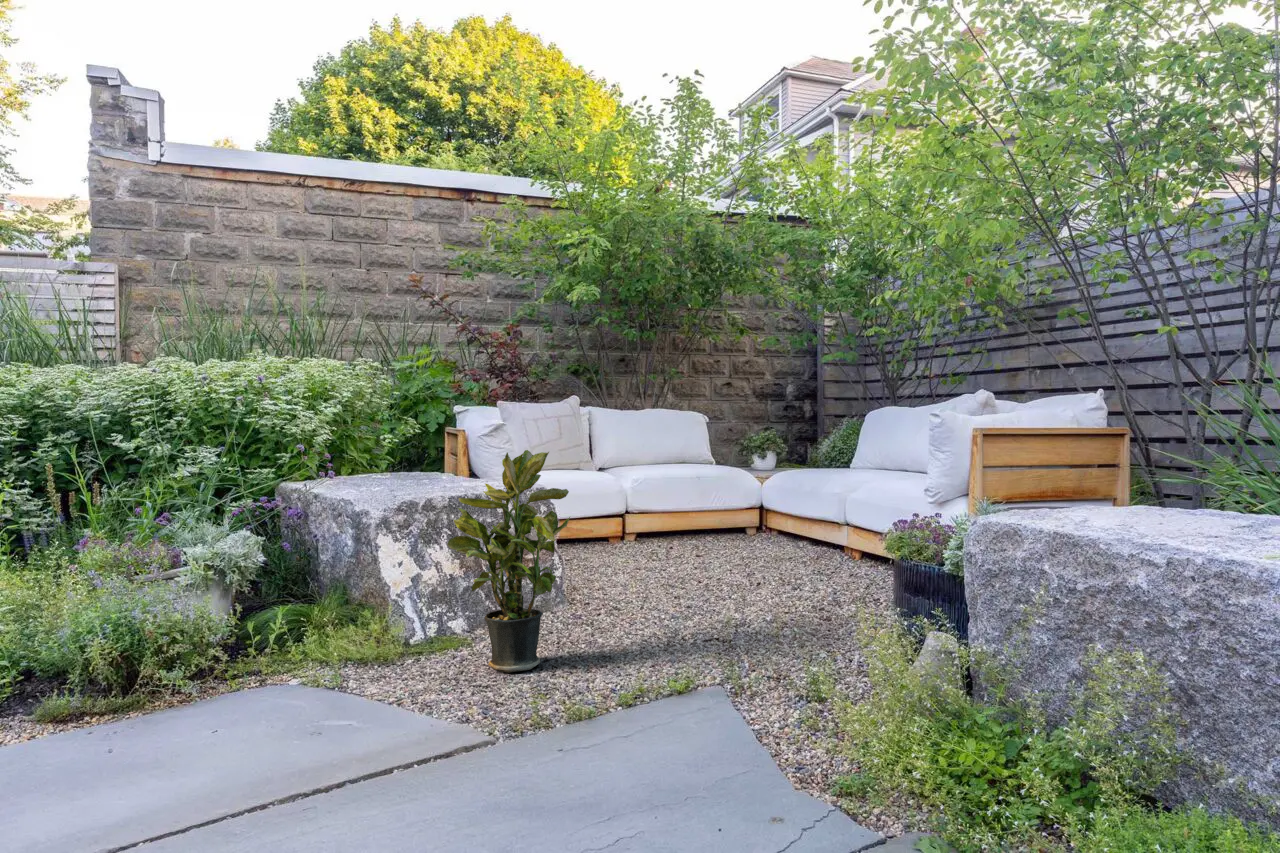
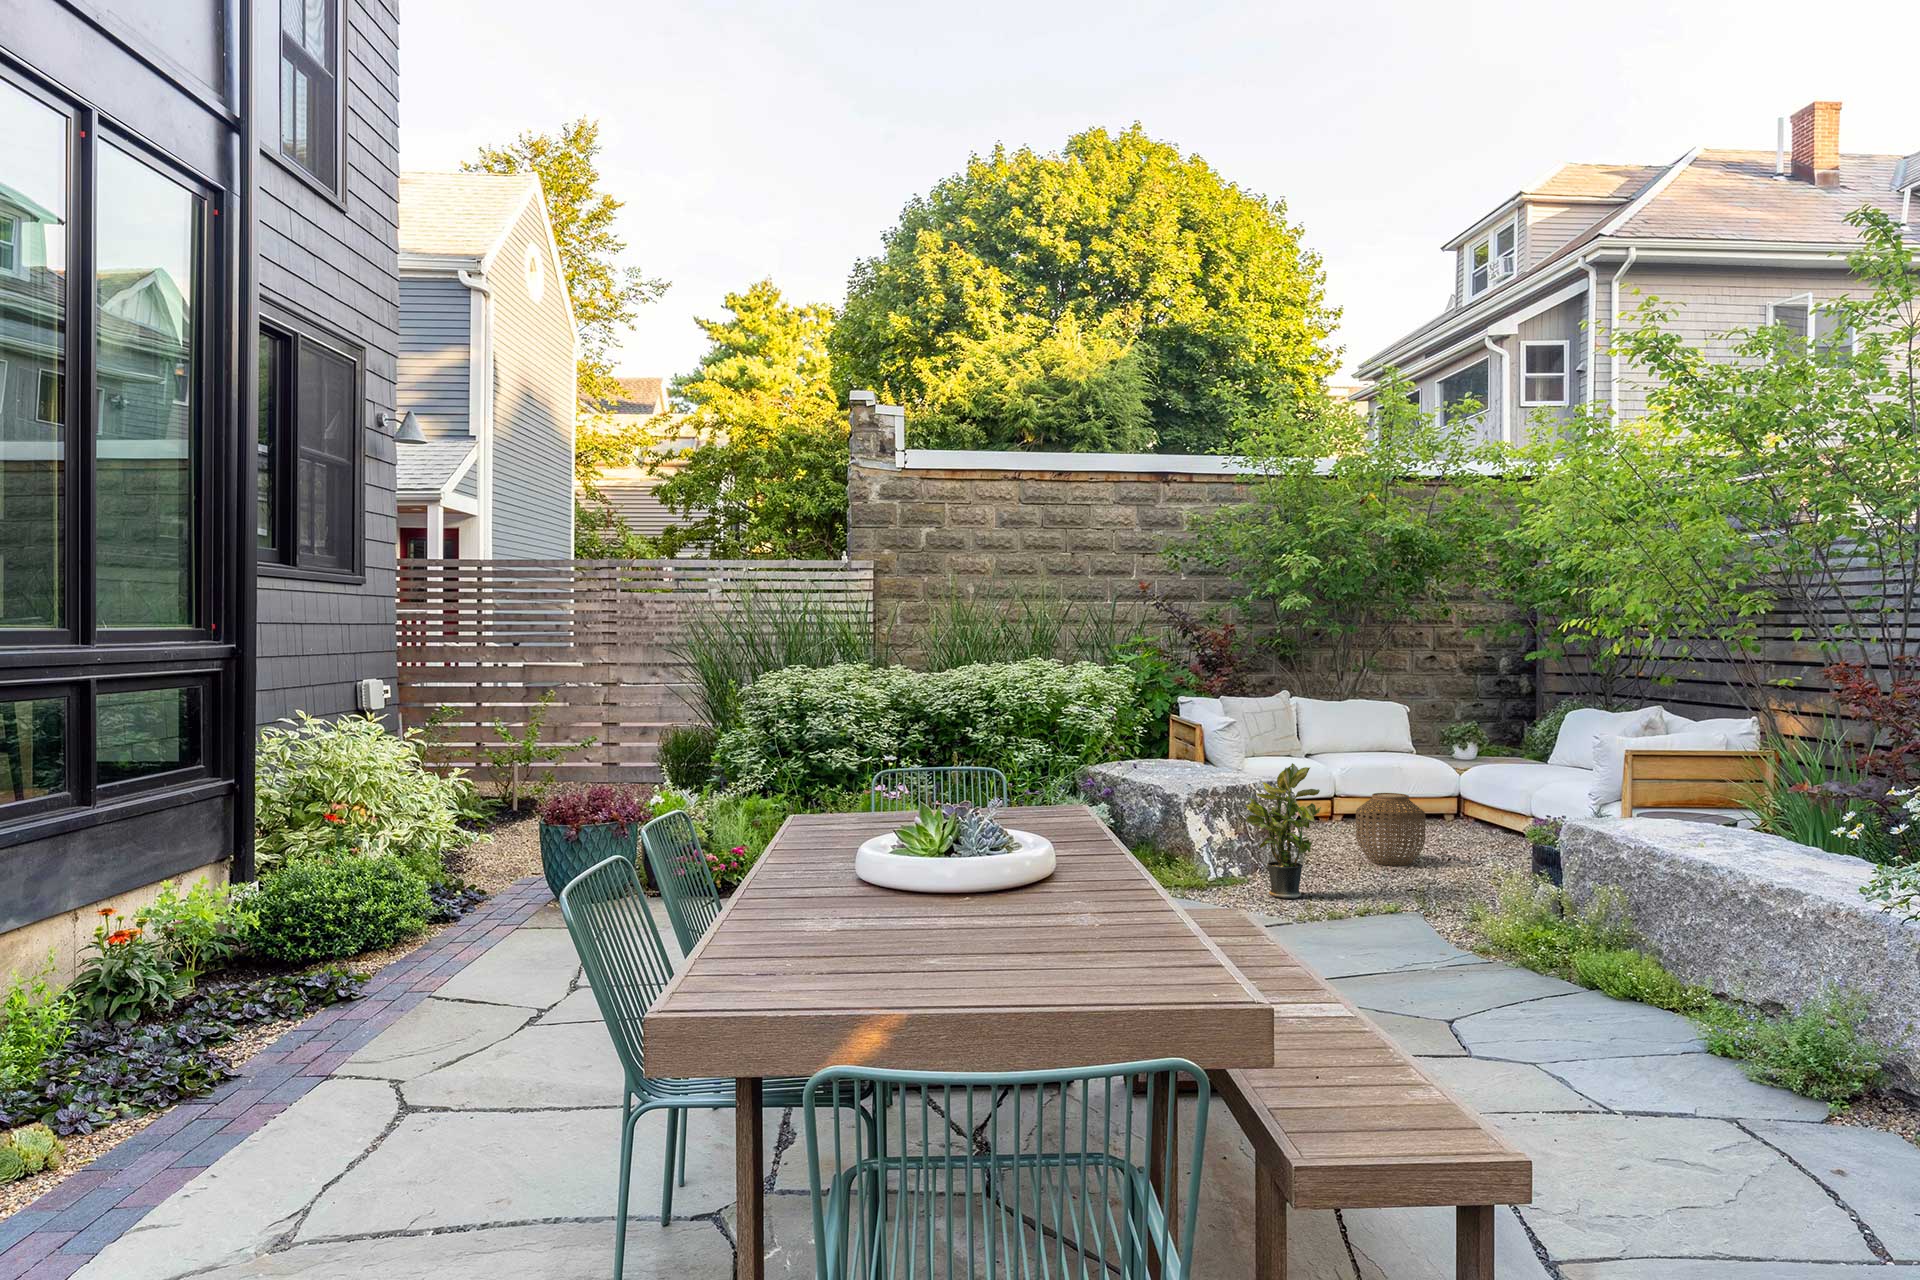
woven basket: none [641,501,728,596] -> present [1356,793,1426,866]

